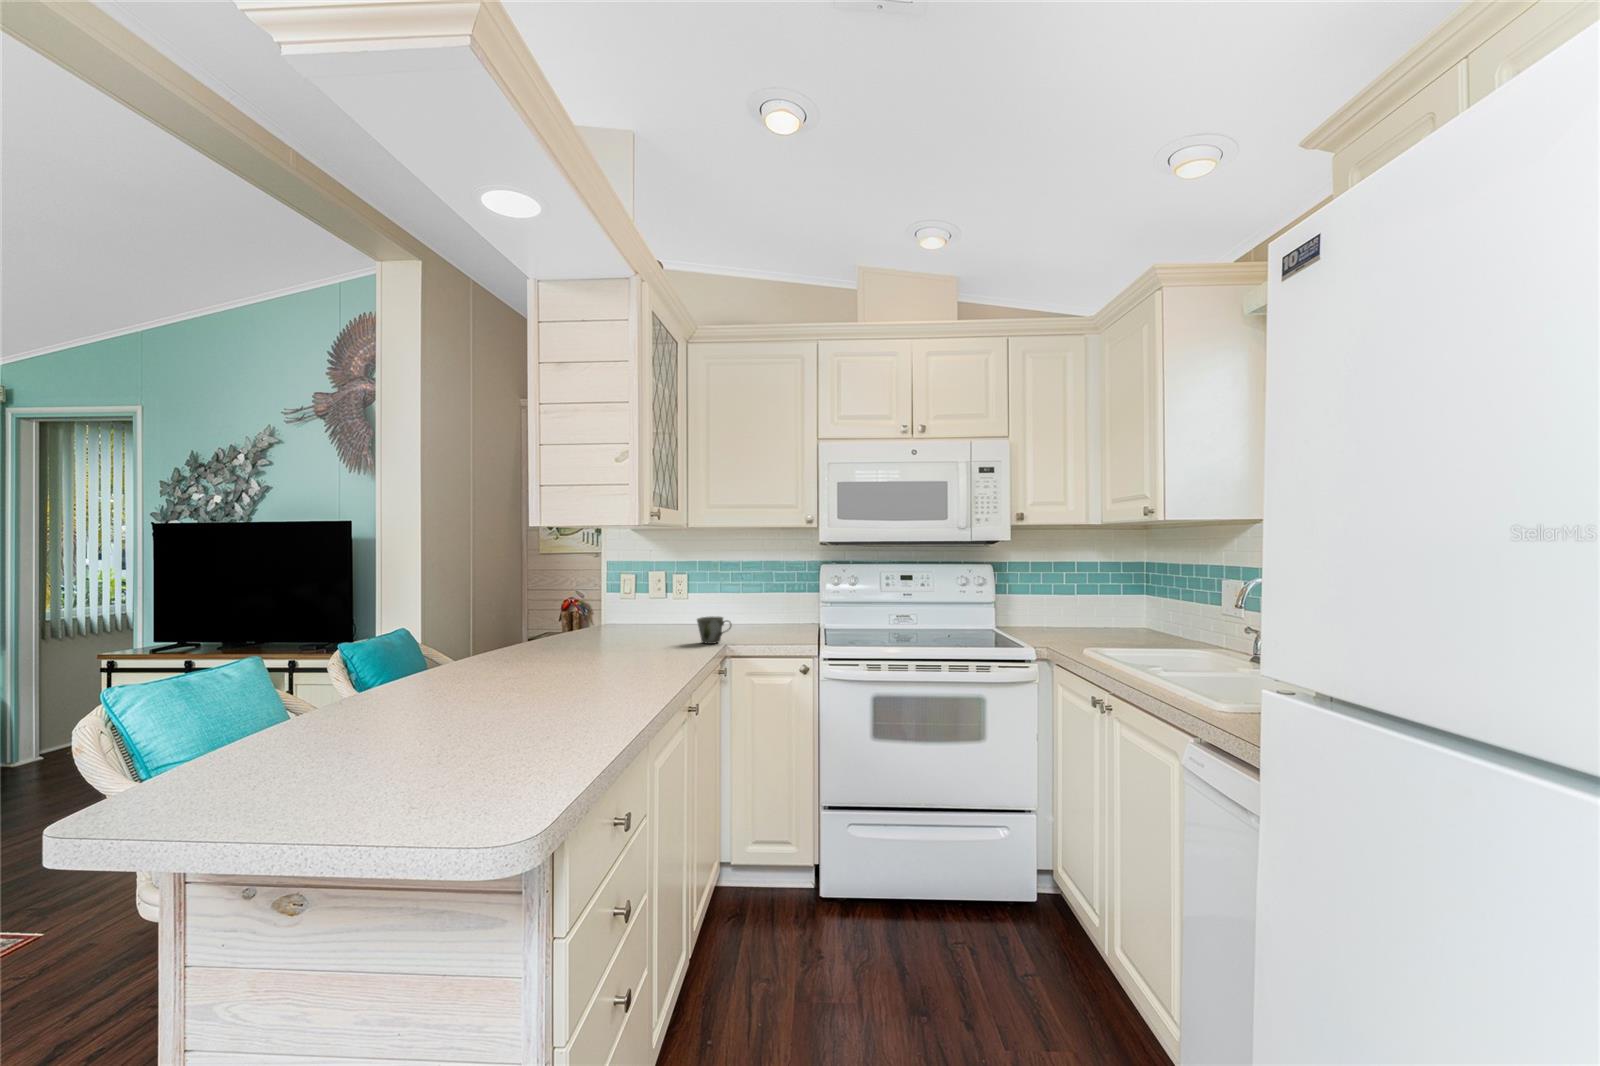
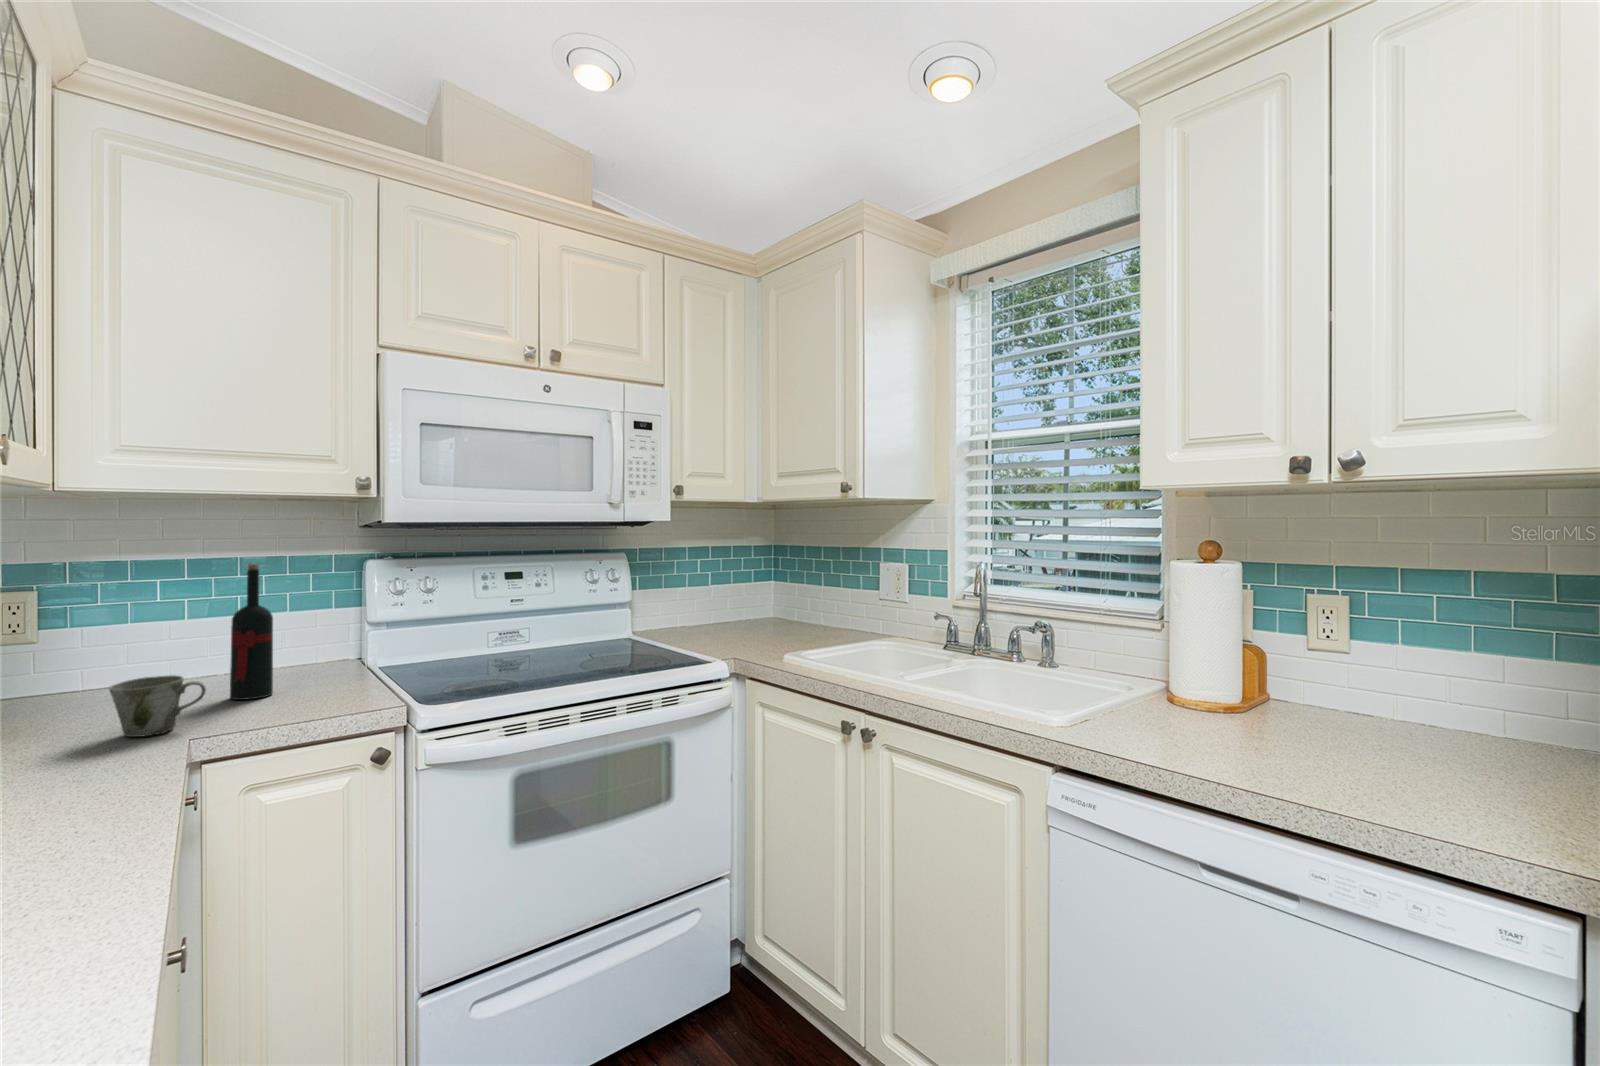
wine bottle: none [749,564,768,636] -> present [230,564,273,700]

